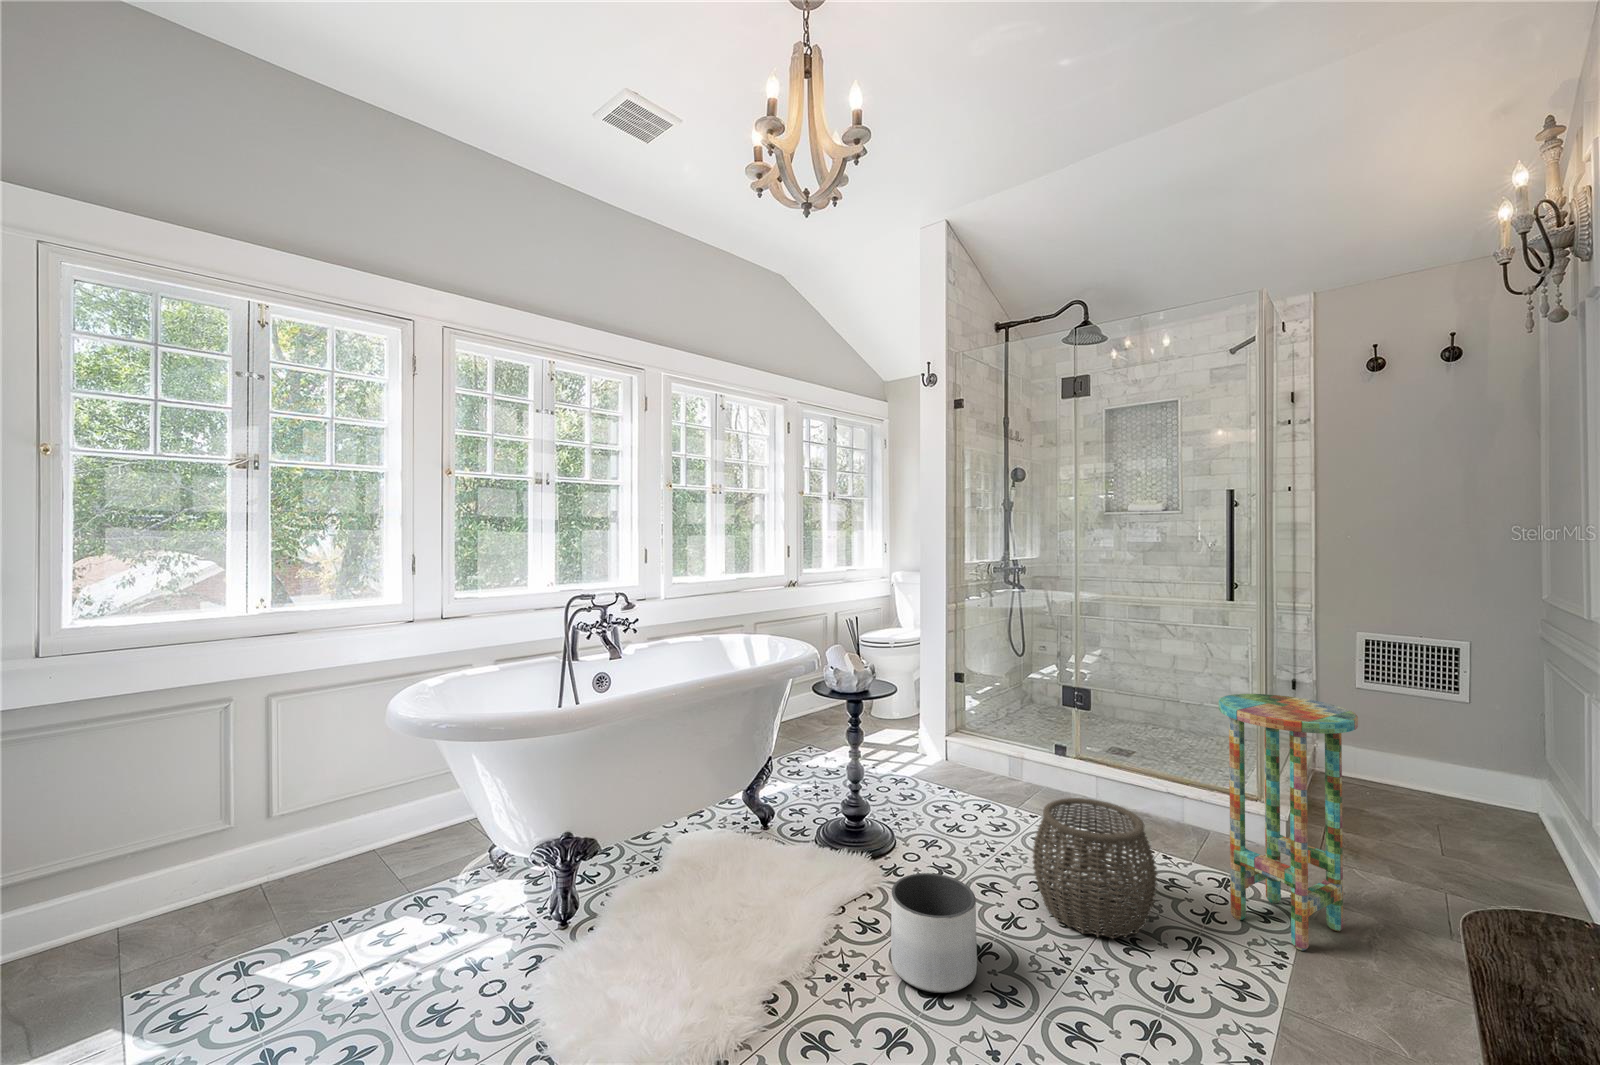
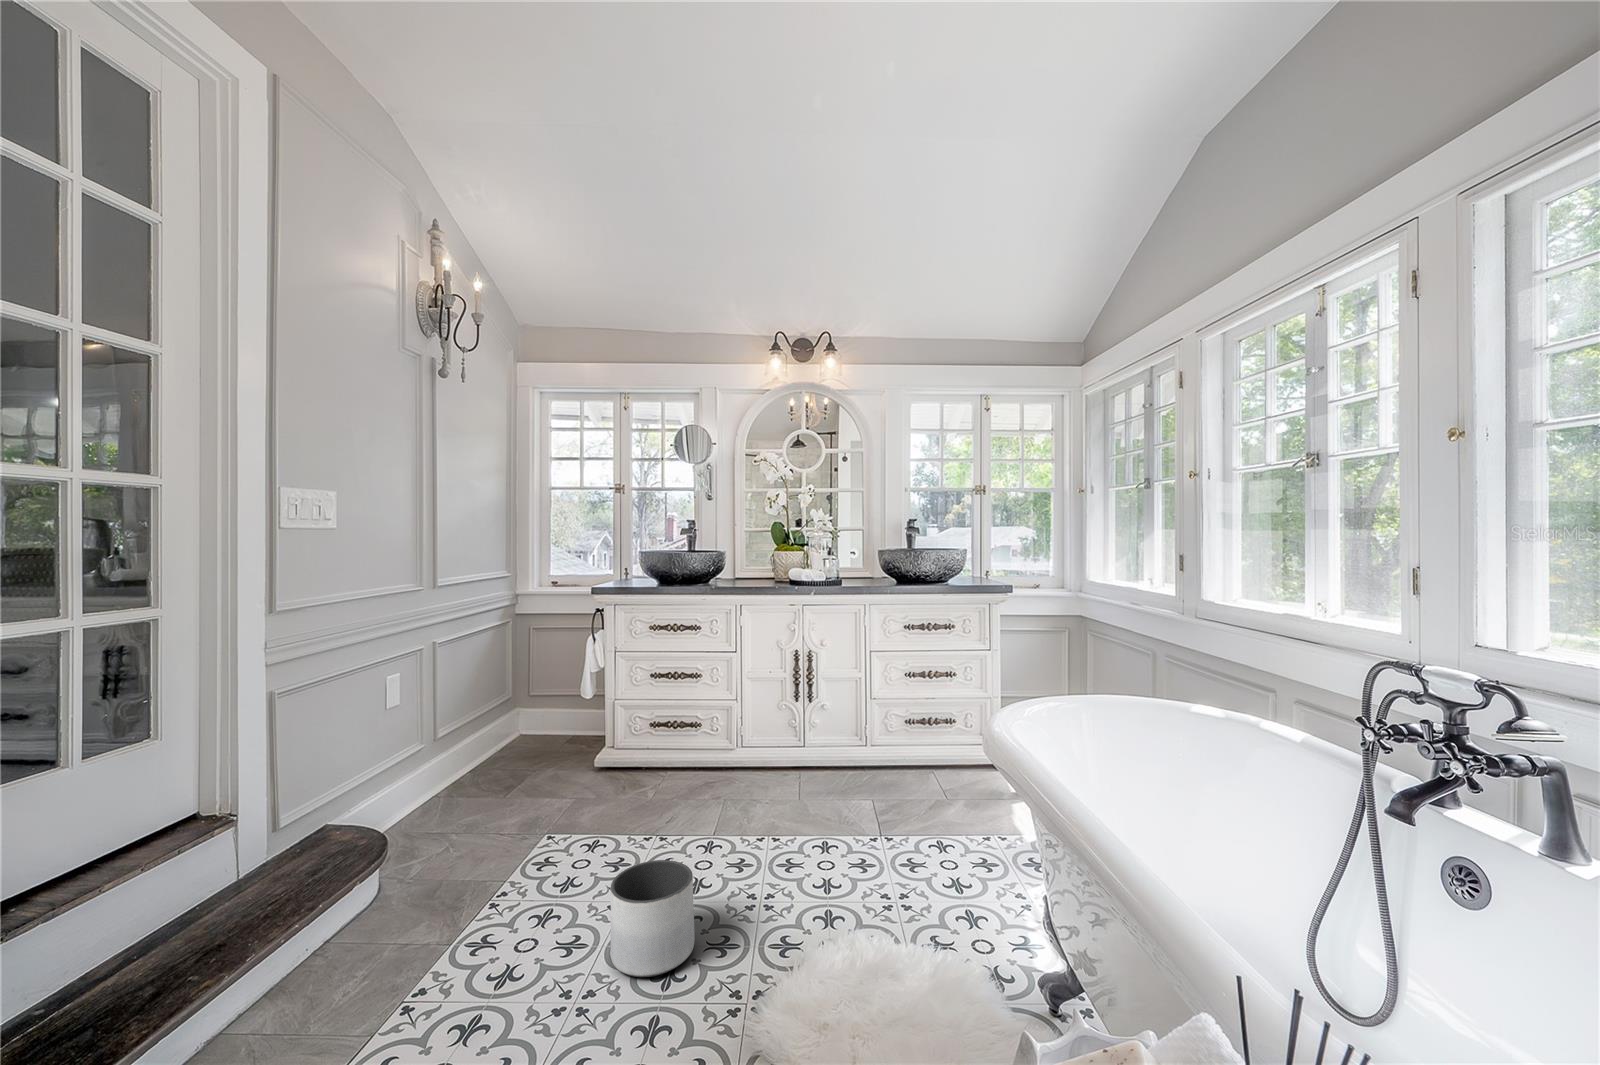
side table: present [1219,694,1358,951] -> none [821,652,900,826]
woven basket: present [1032,798,1158,938] -> none [703,758,800,871]

